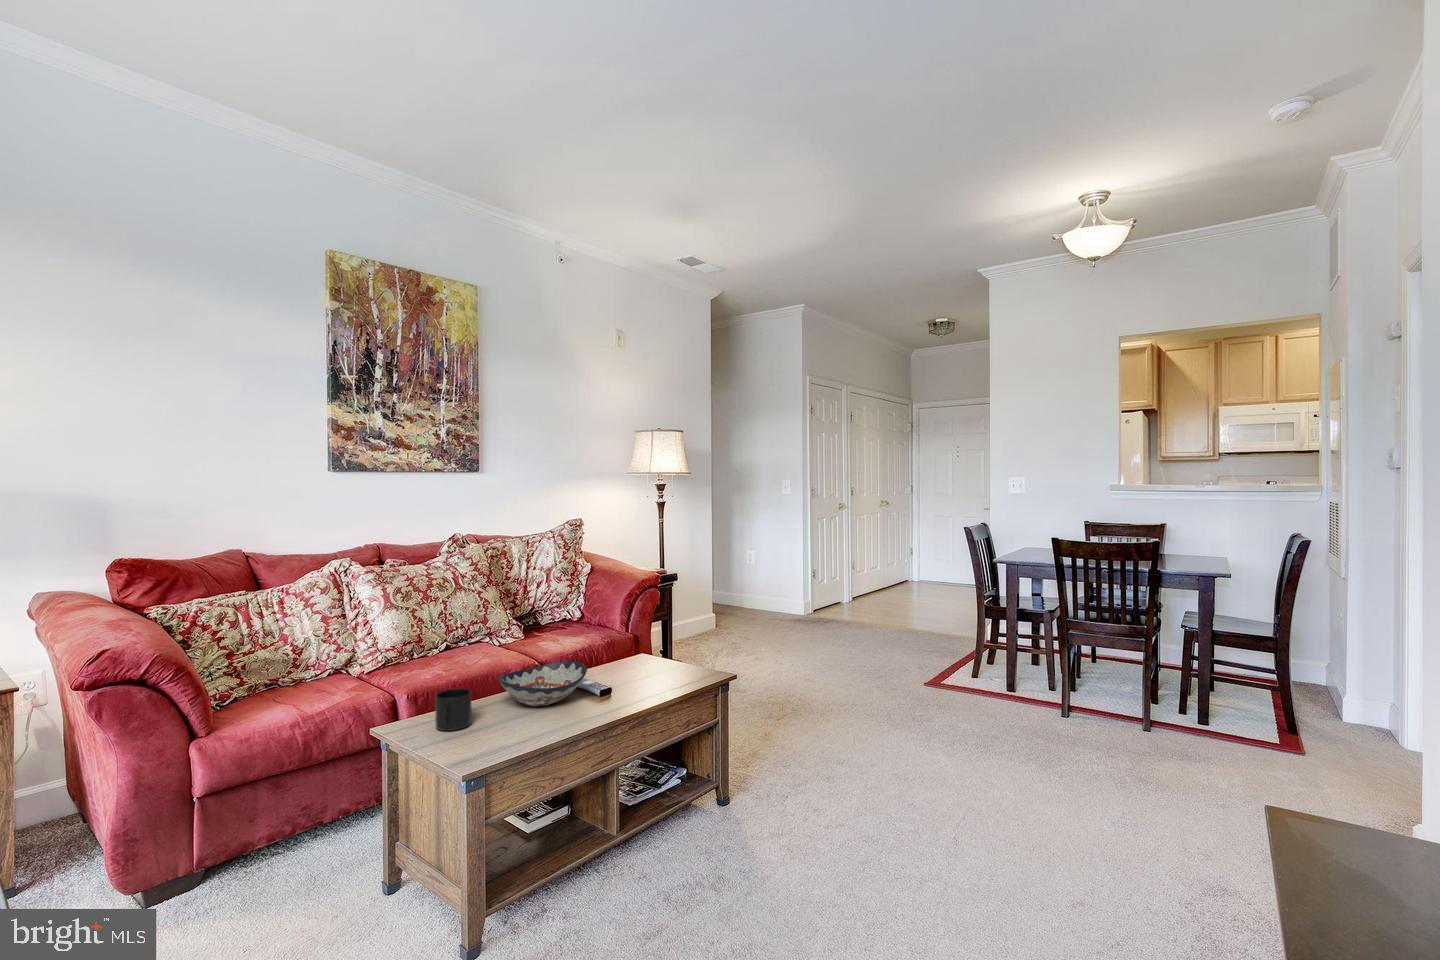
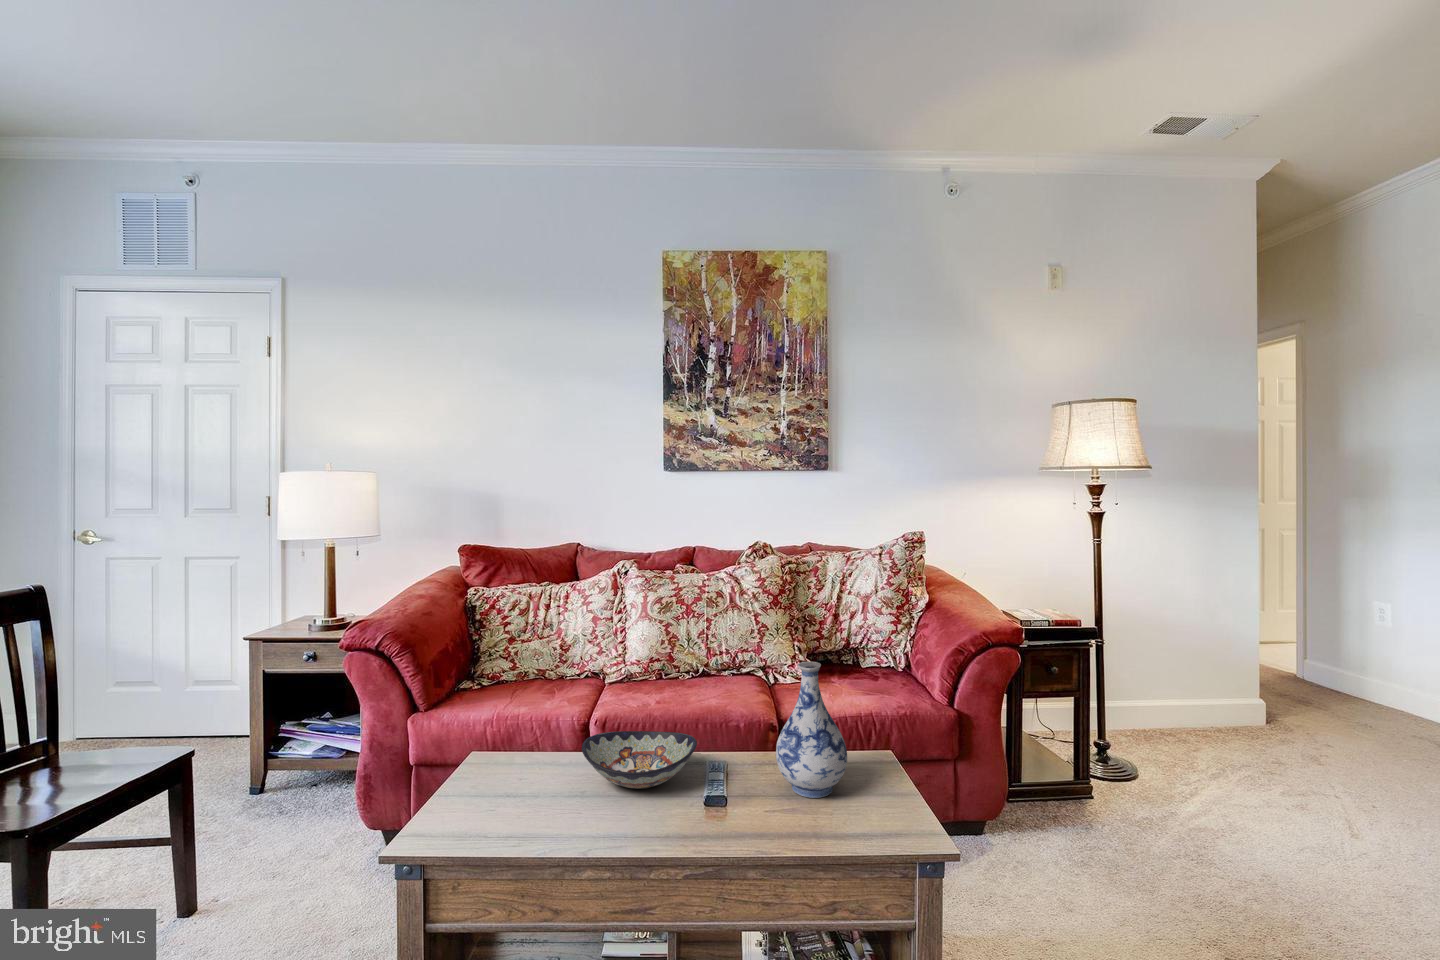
vase: none [623,589,671,678] -> present [776,662,847,798]
mug: present [435,688,472,731] -> none [498,733,546,785]

